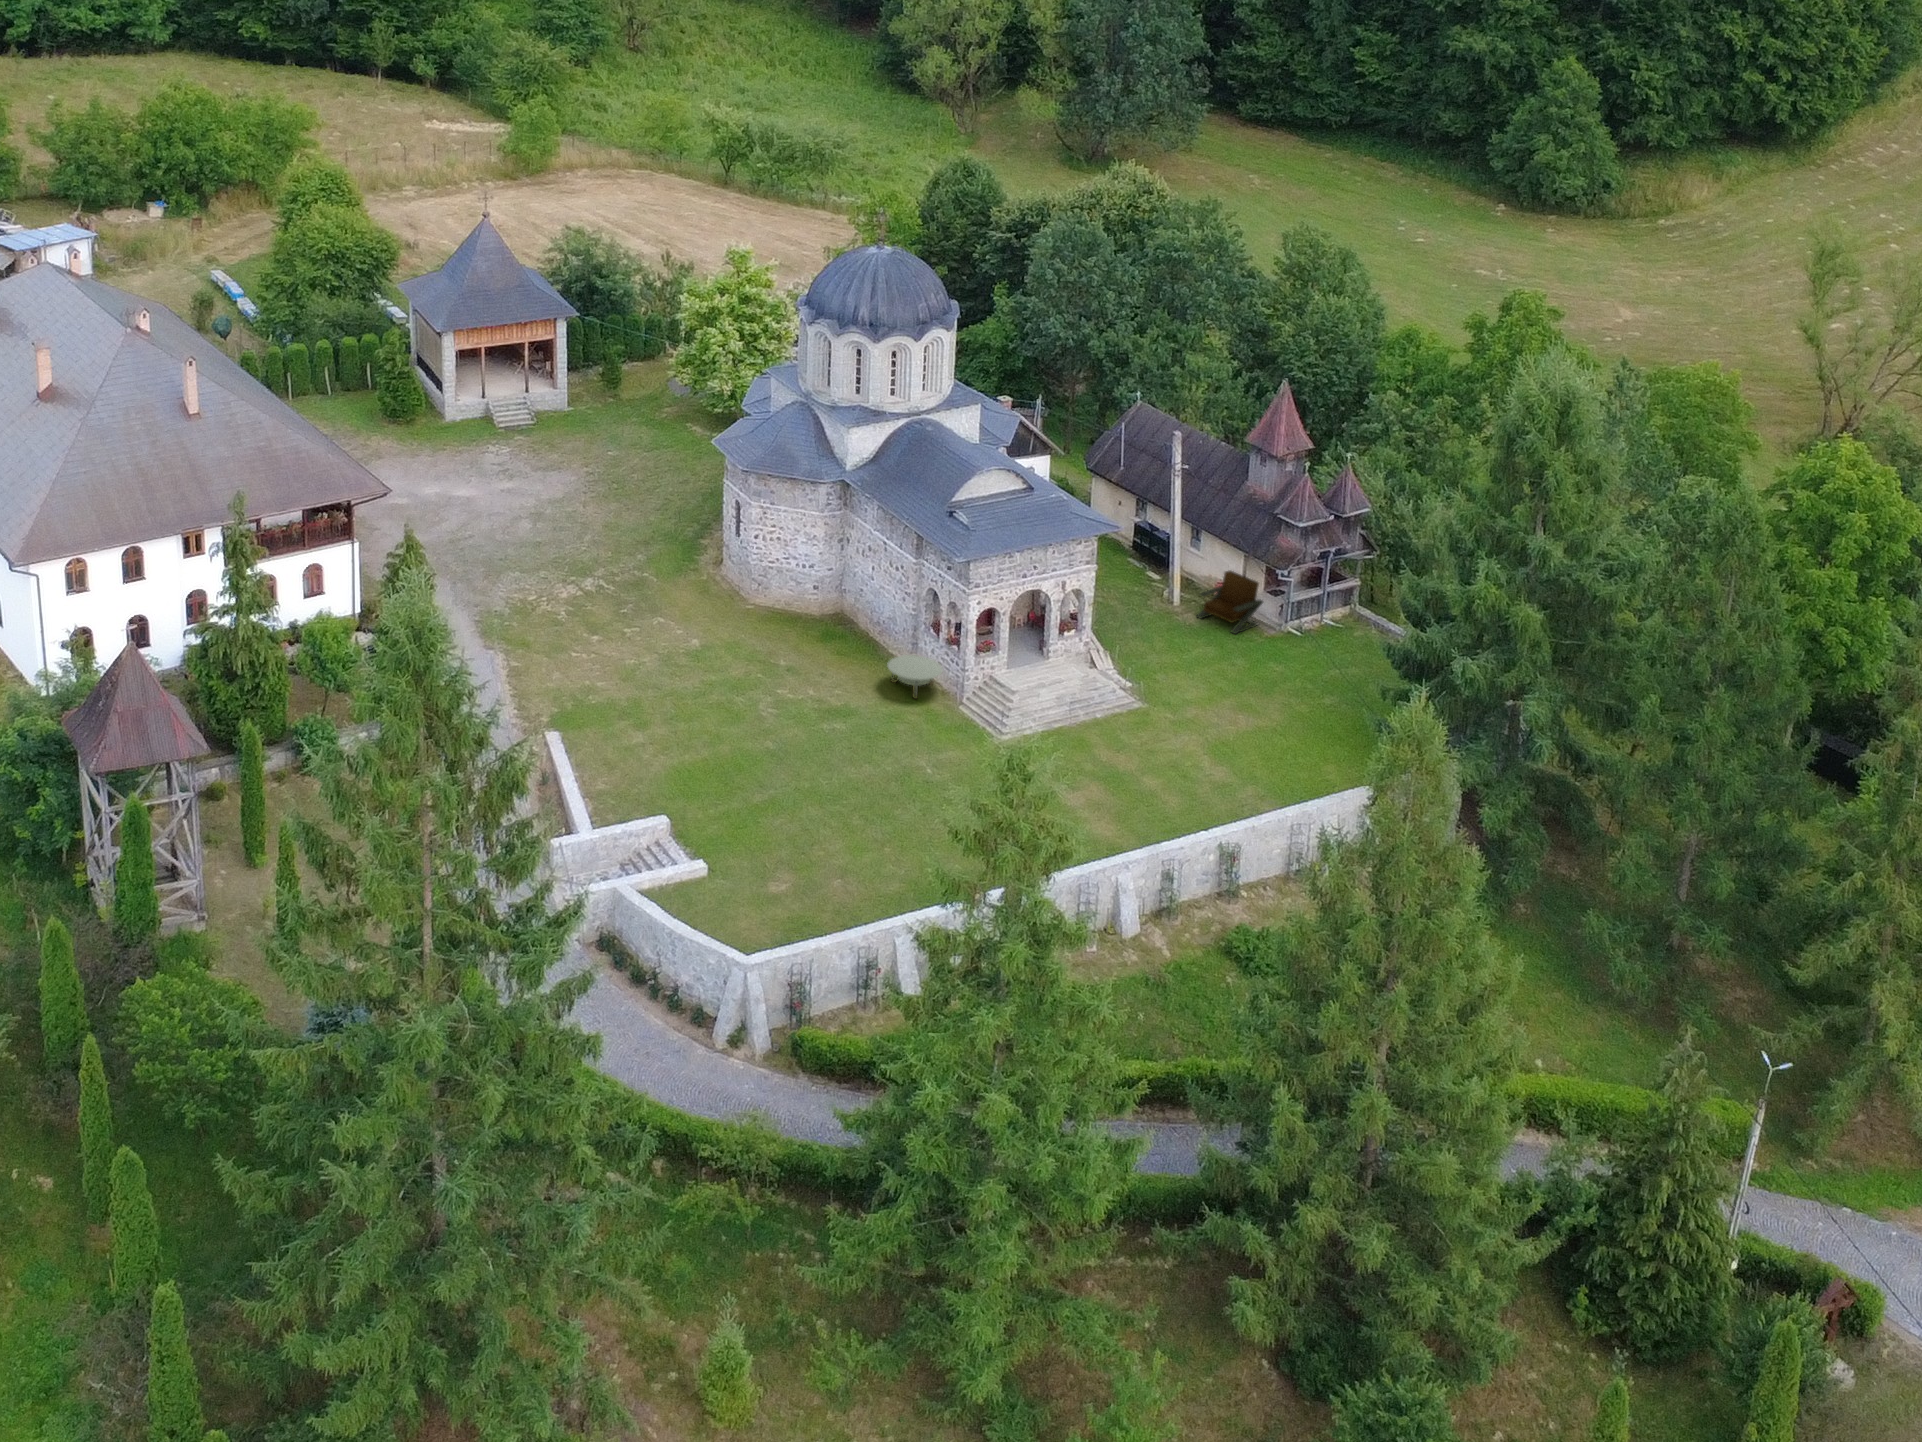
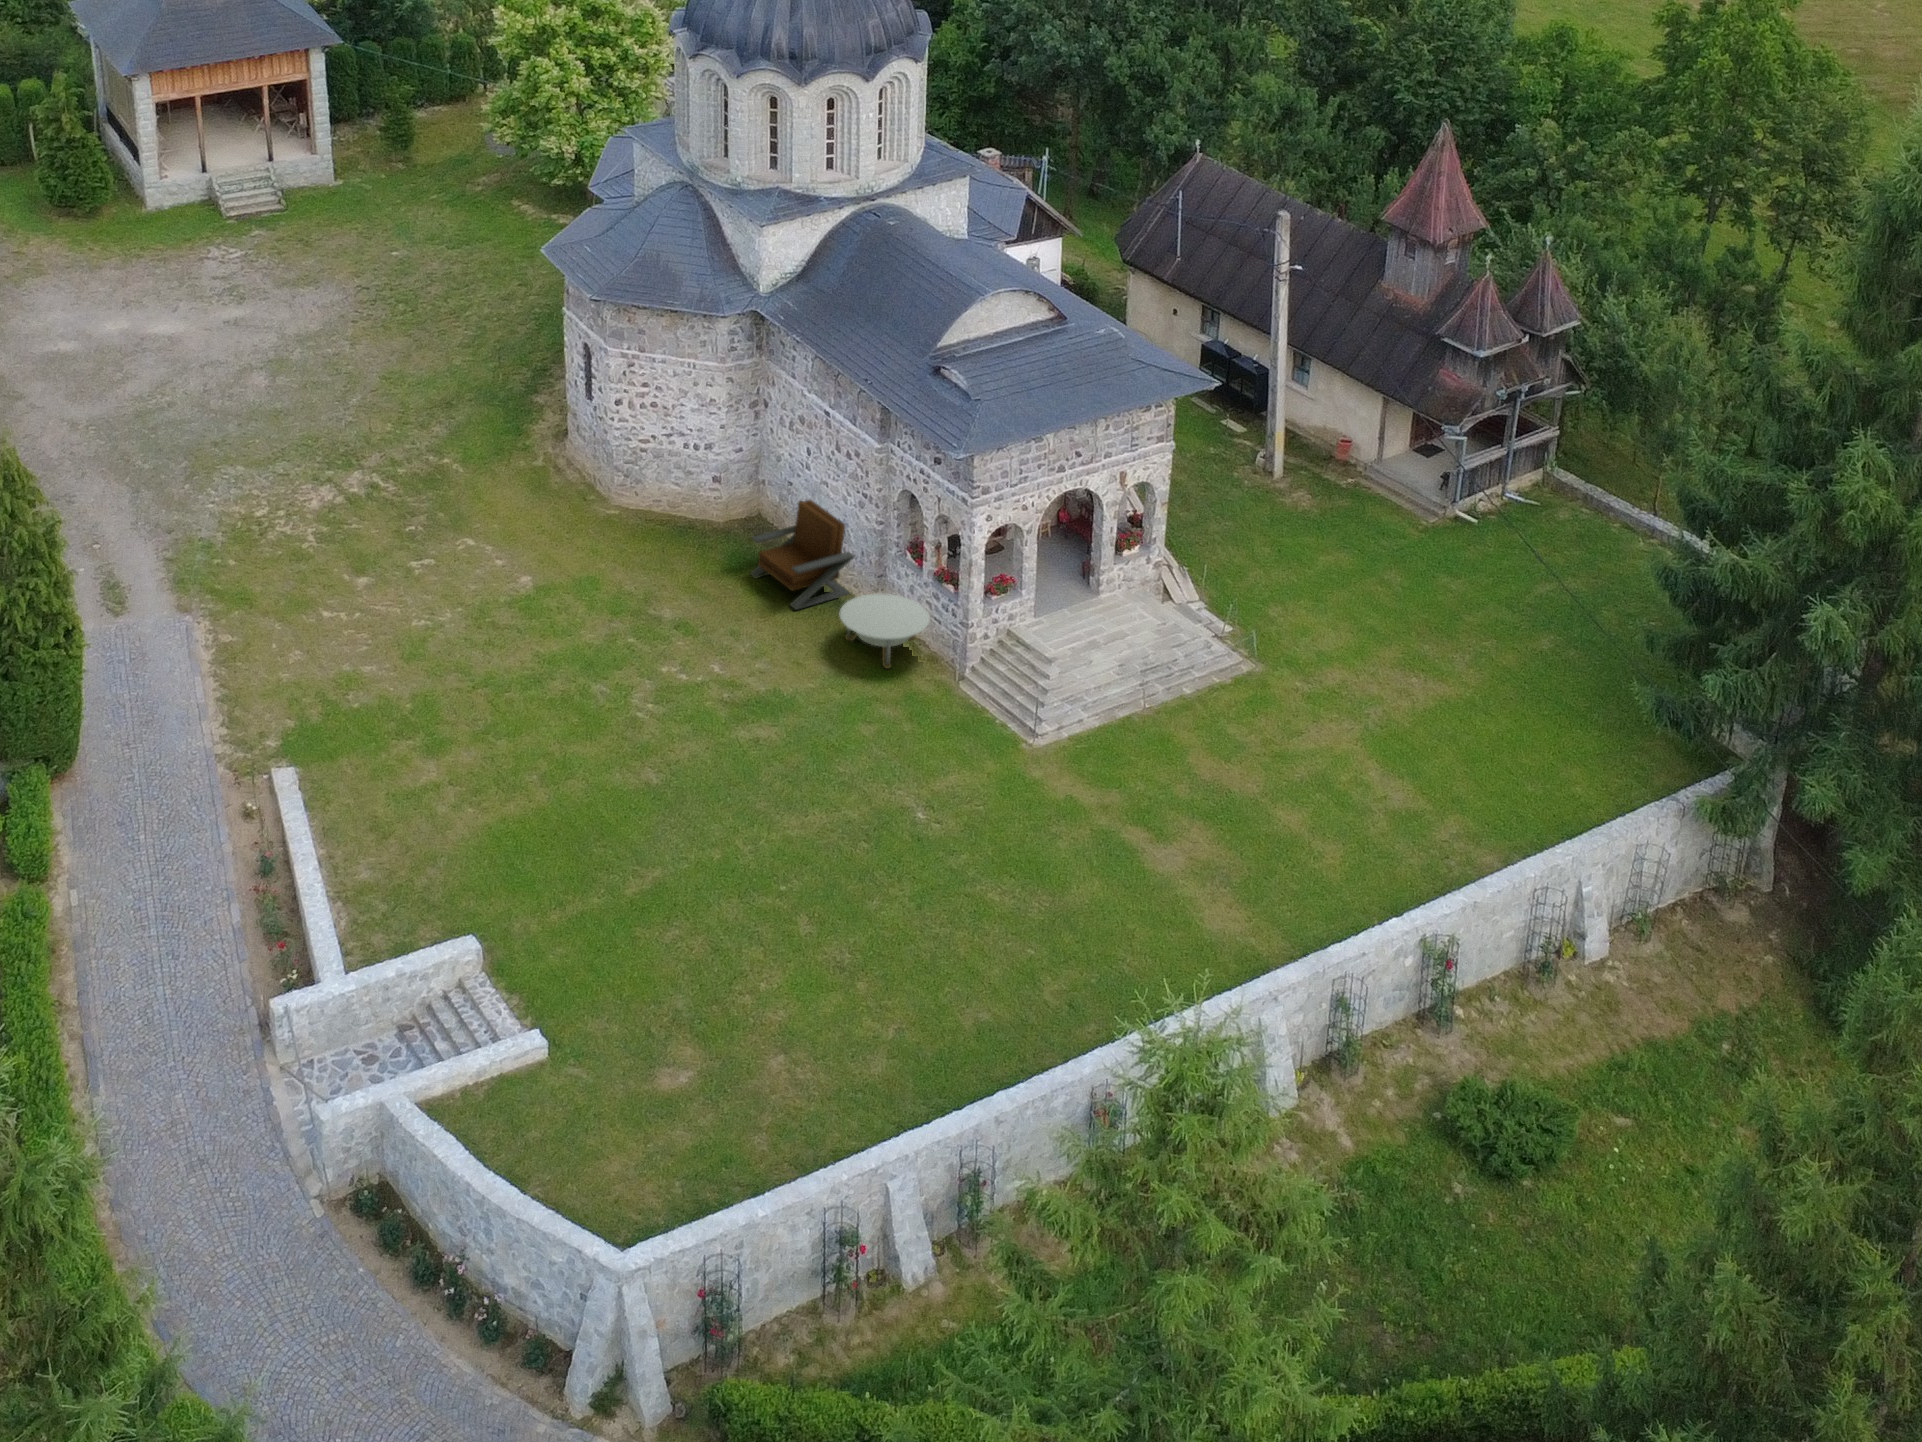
lounge chair: present [1197,571,1263,634] -> present [751,500,854,610]

